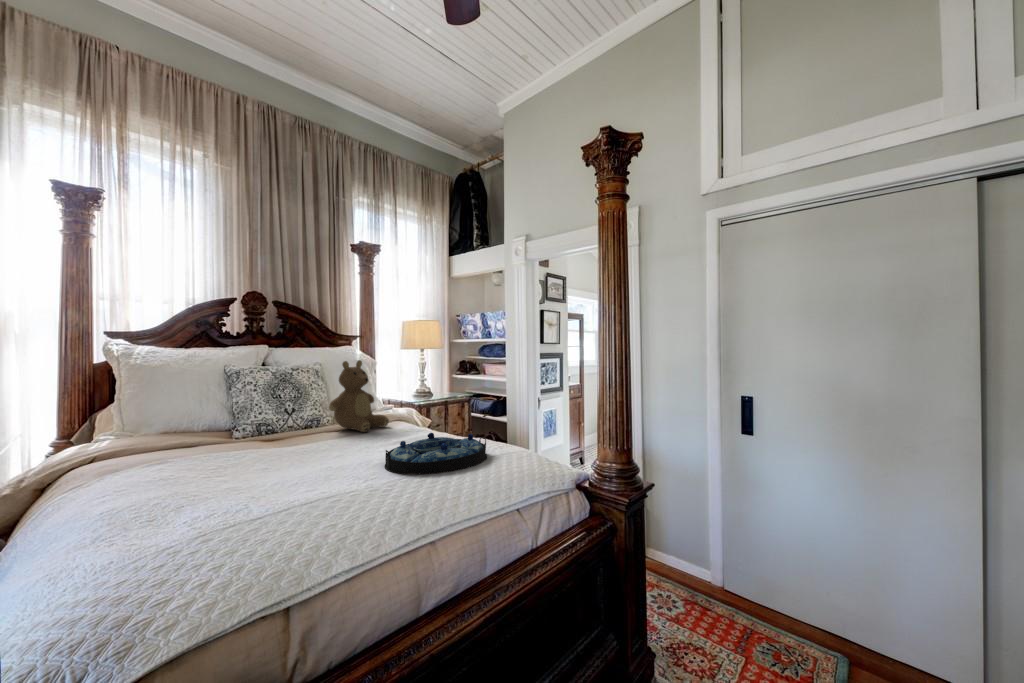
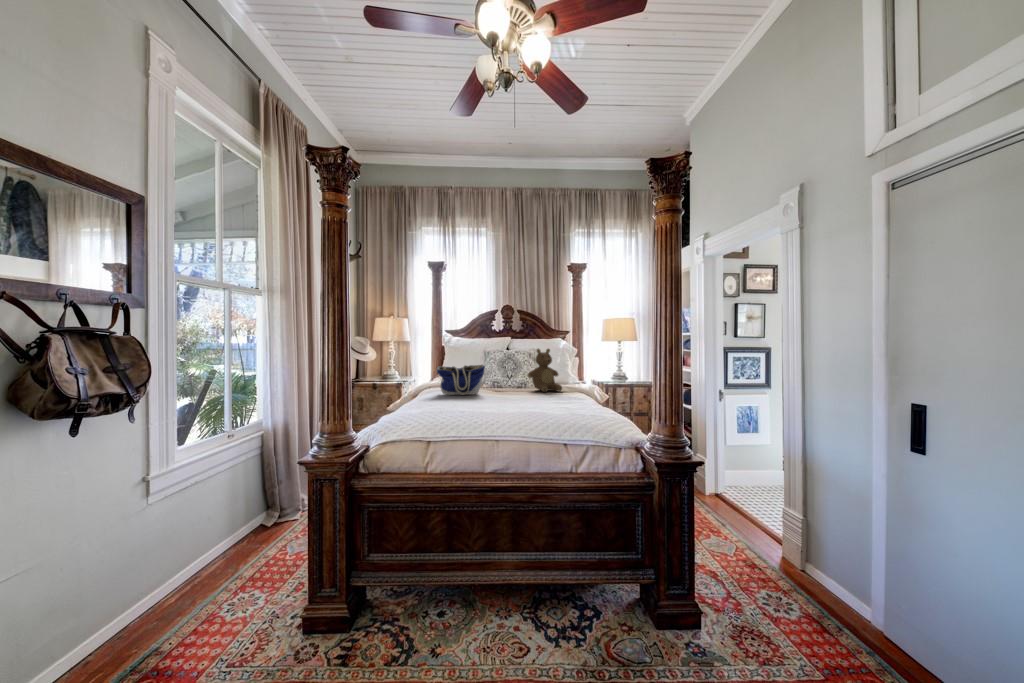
tote bag: none [118,397,259,478] -> present [437,365,485,395]
serving tray: present [385,433,487,475] -> none [523,391,581,410]

